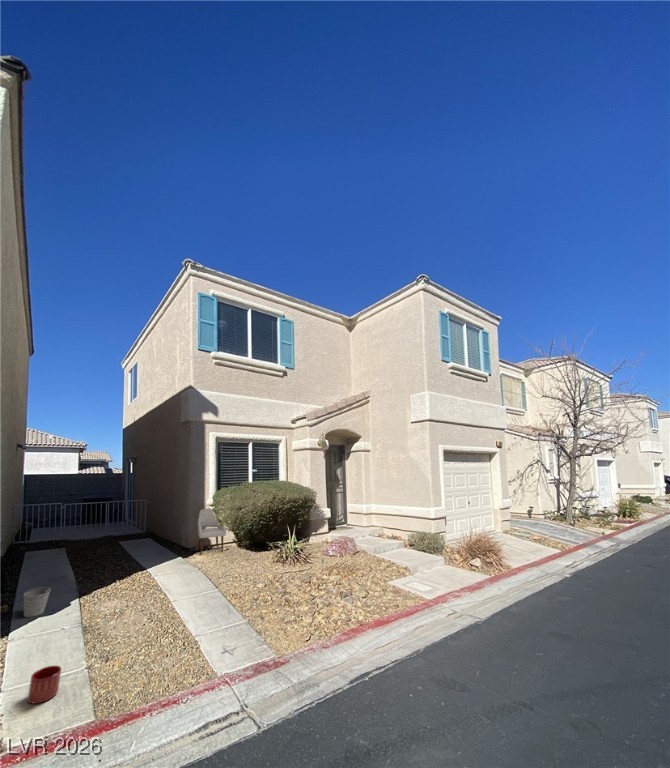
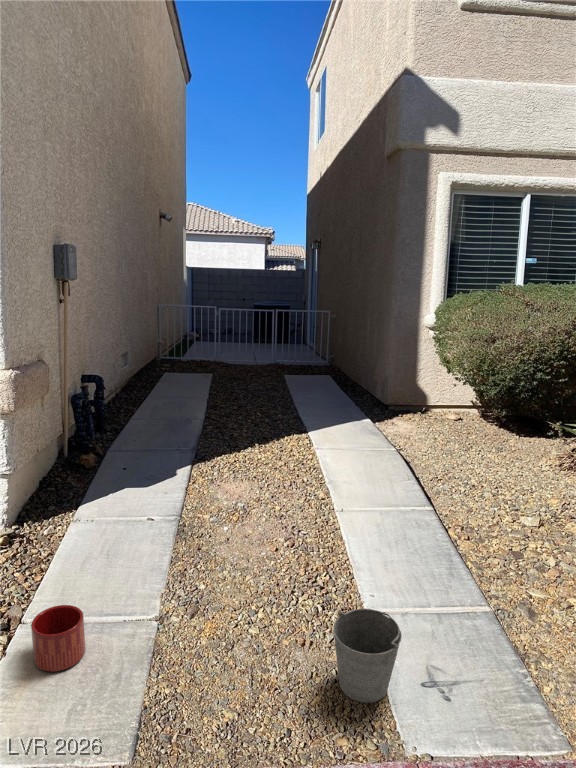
chair: present [196,508,226,555] -> none [402,335,461,423]
bucket: present [24,587,51,617] -> present [333,609,402,703]

